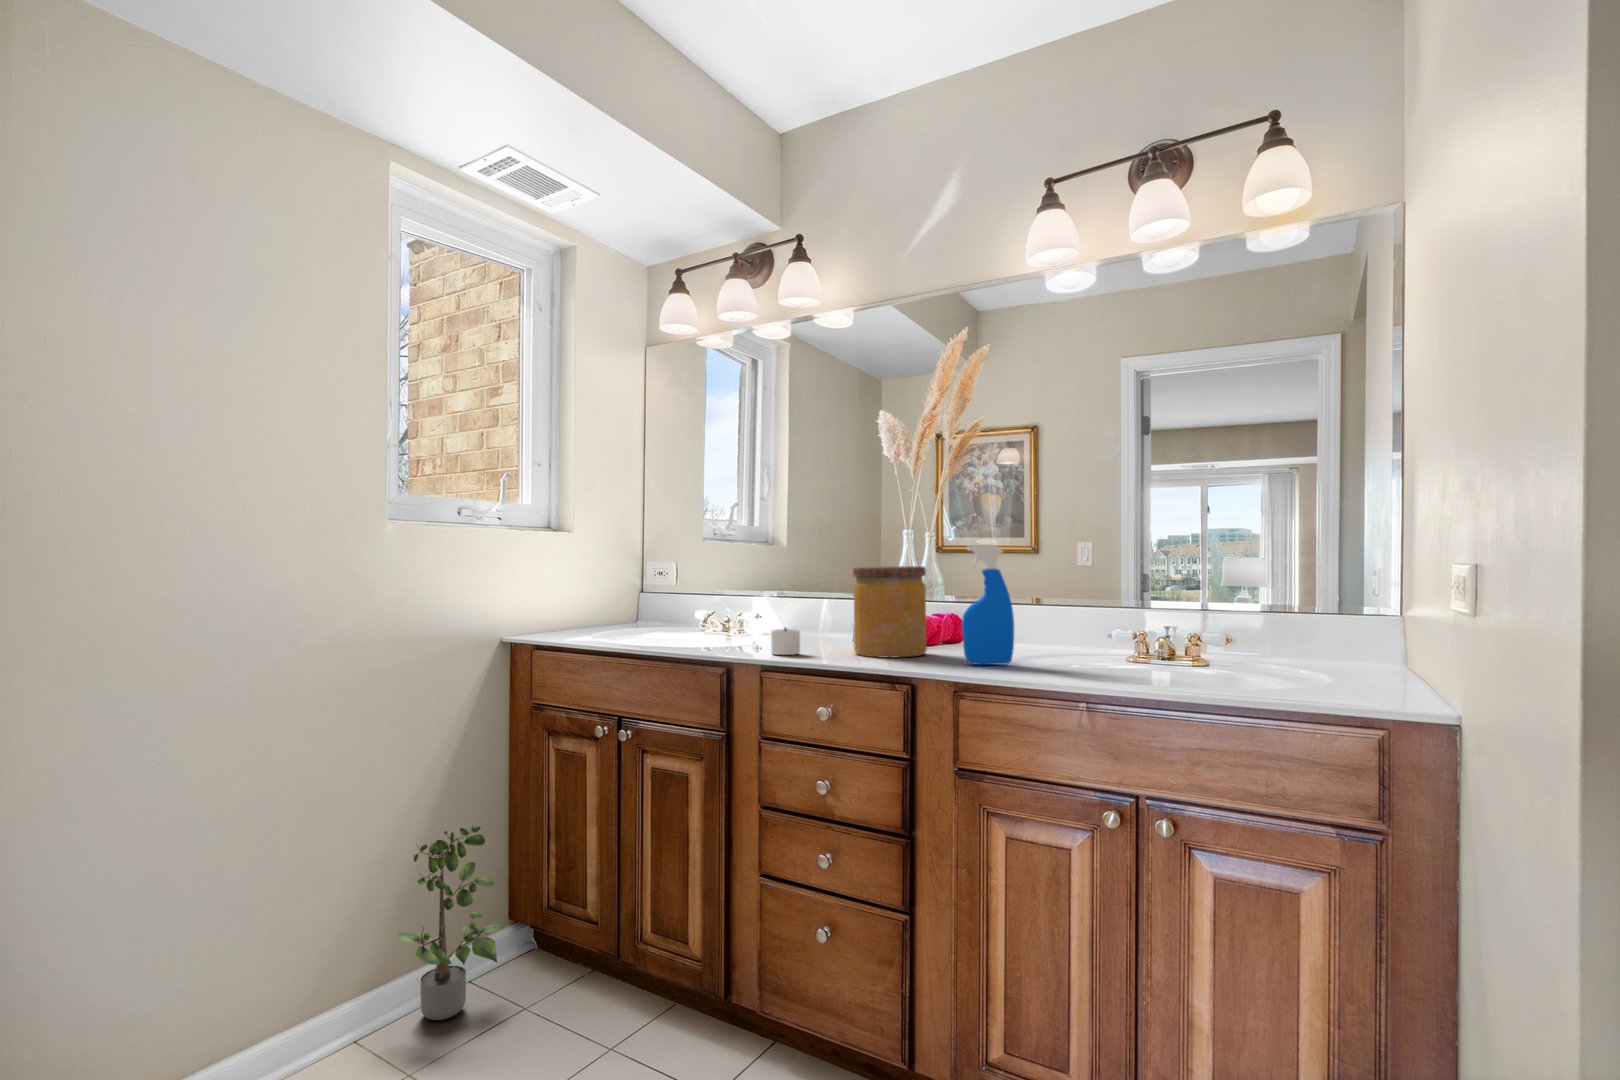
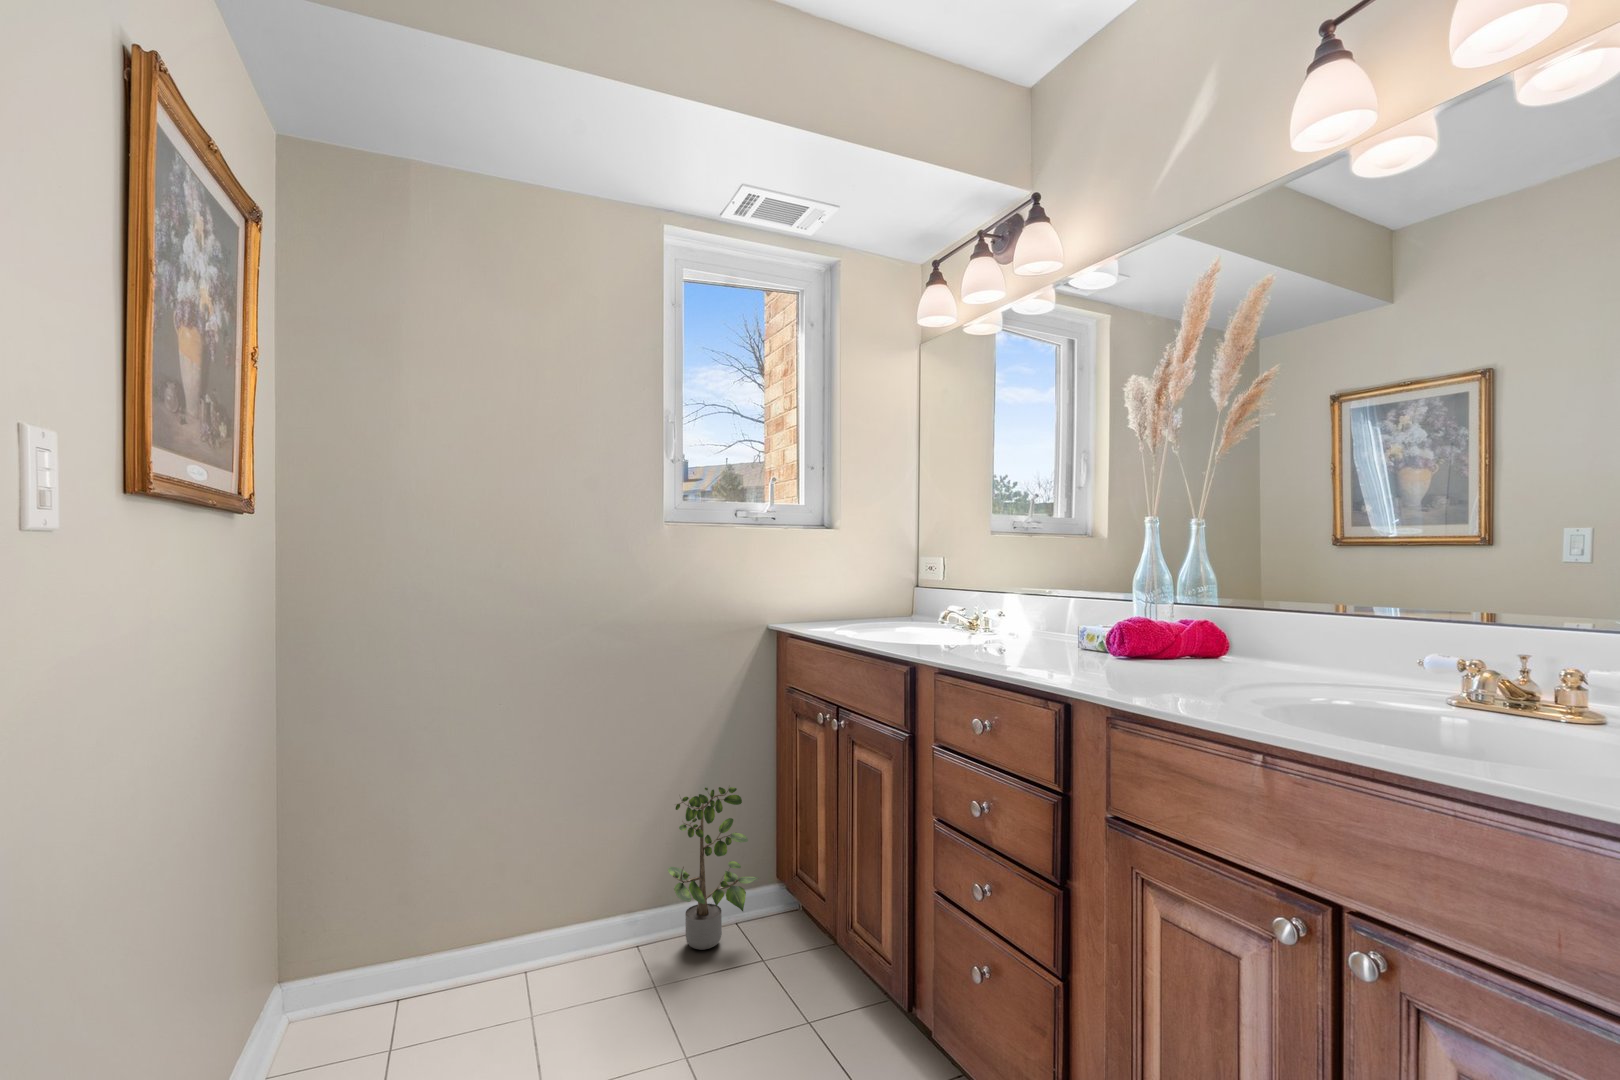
spray bottle: present [962,545,1014,665] -> none [1140,537,1215,691]
jar: present [853,566,927,658] -> none [1041,562,1133,670]
candle: present [771,628,800,655] -> none [951,627,1000,658]

